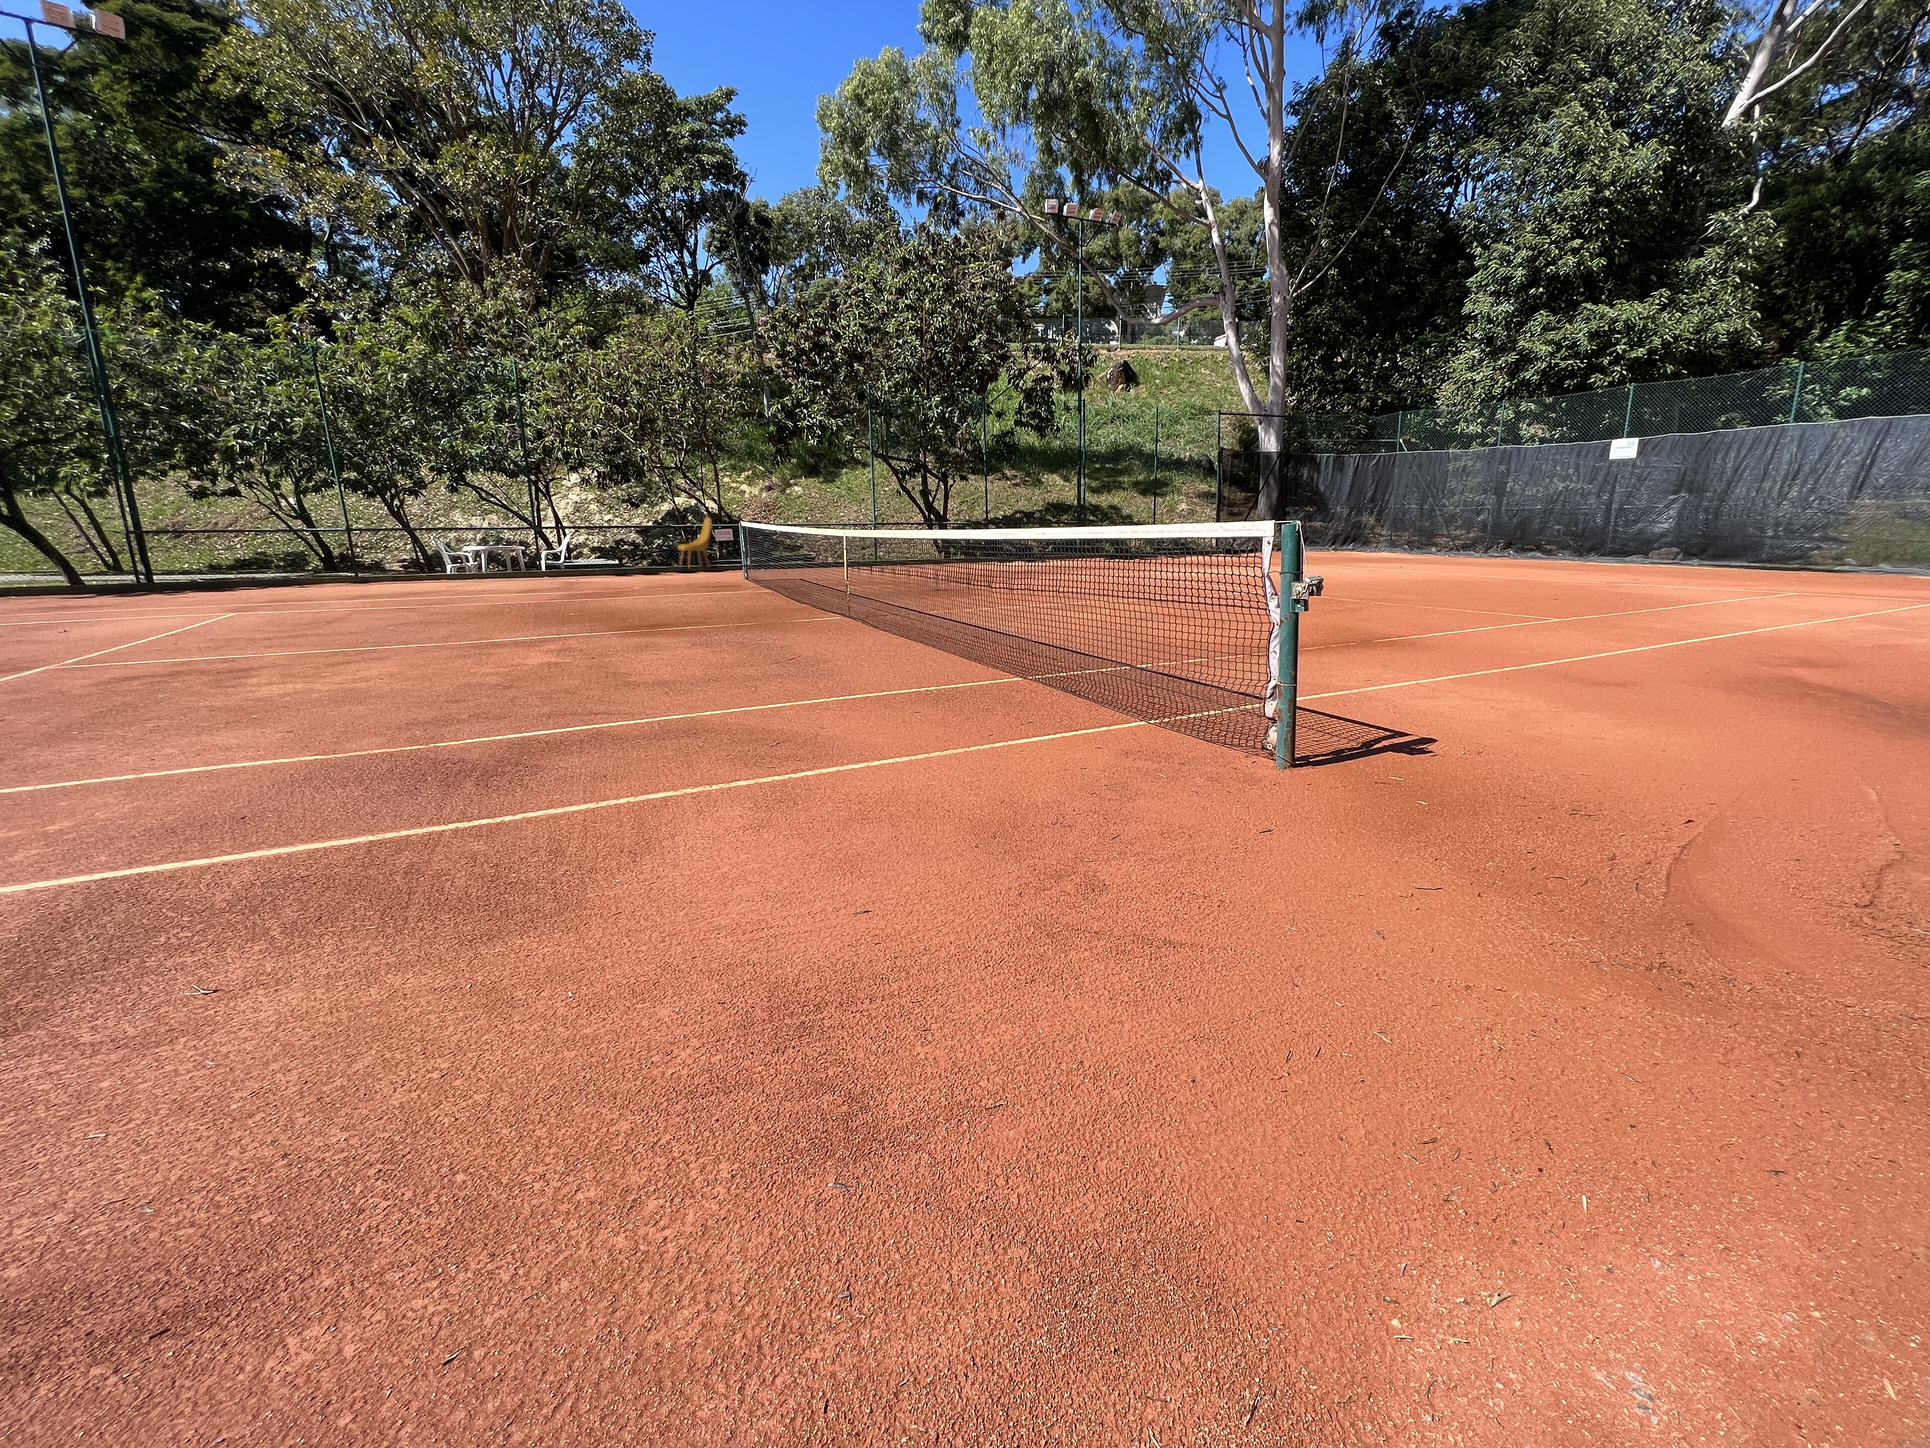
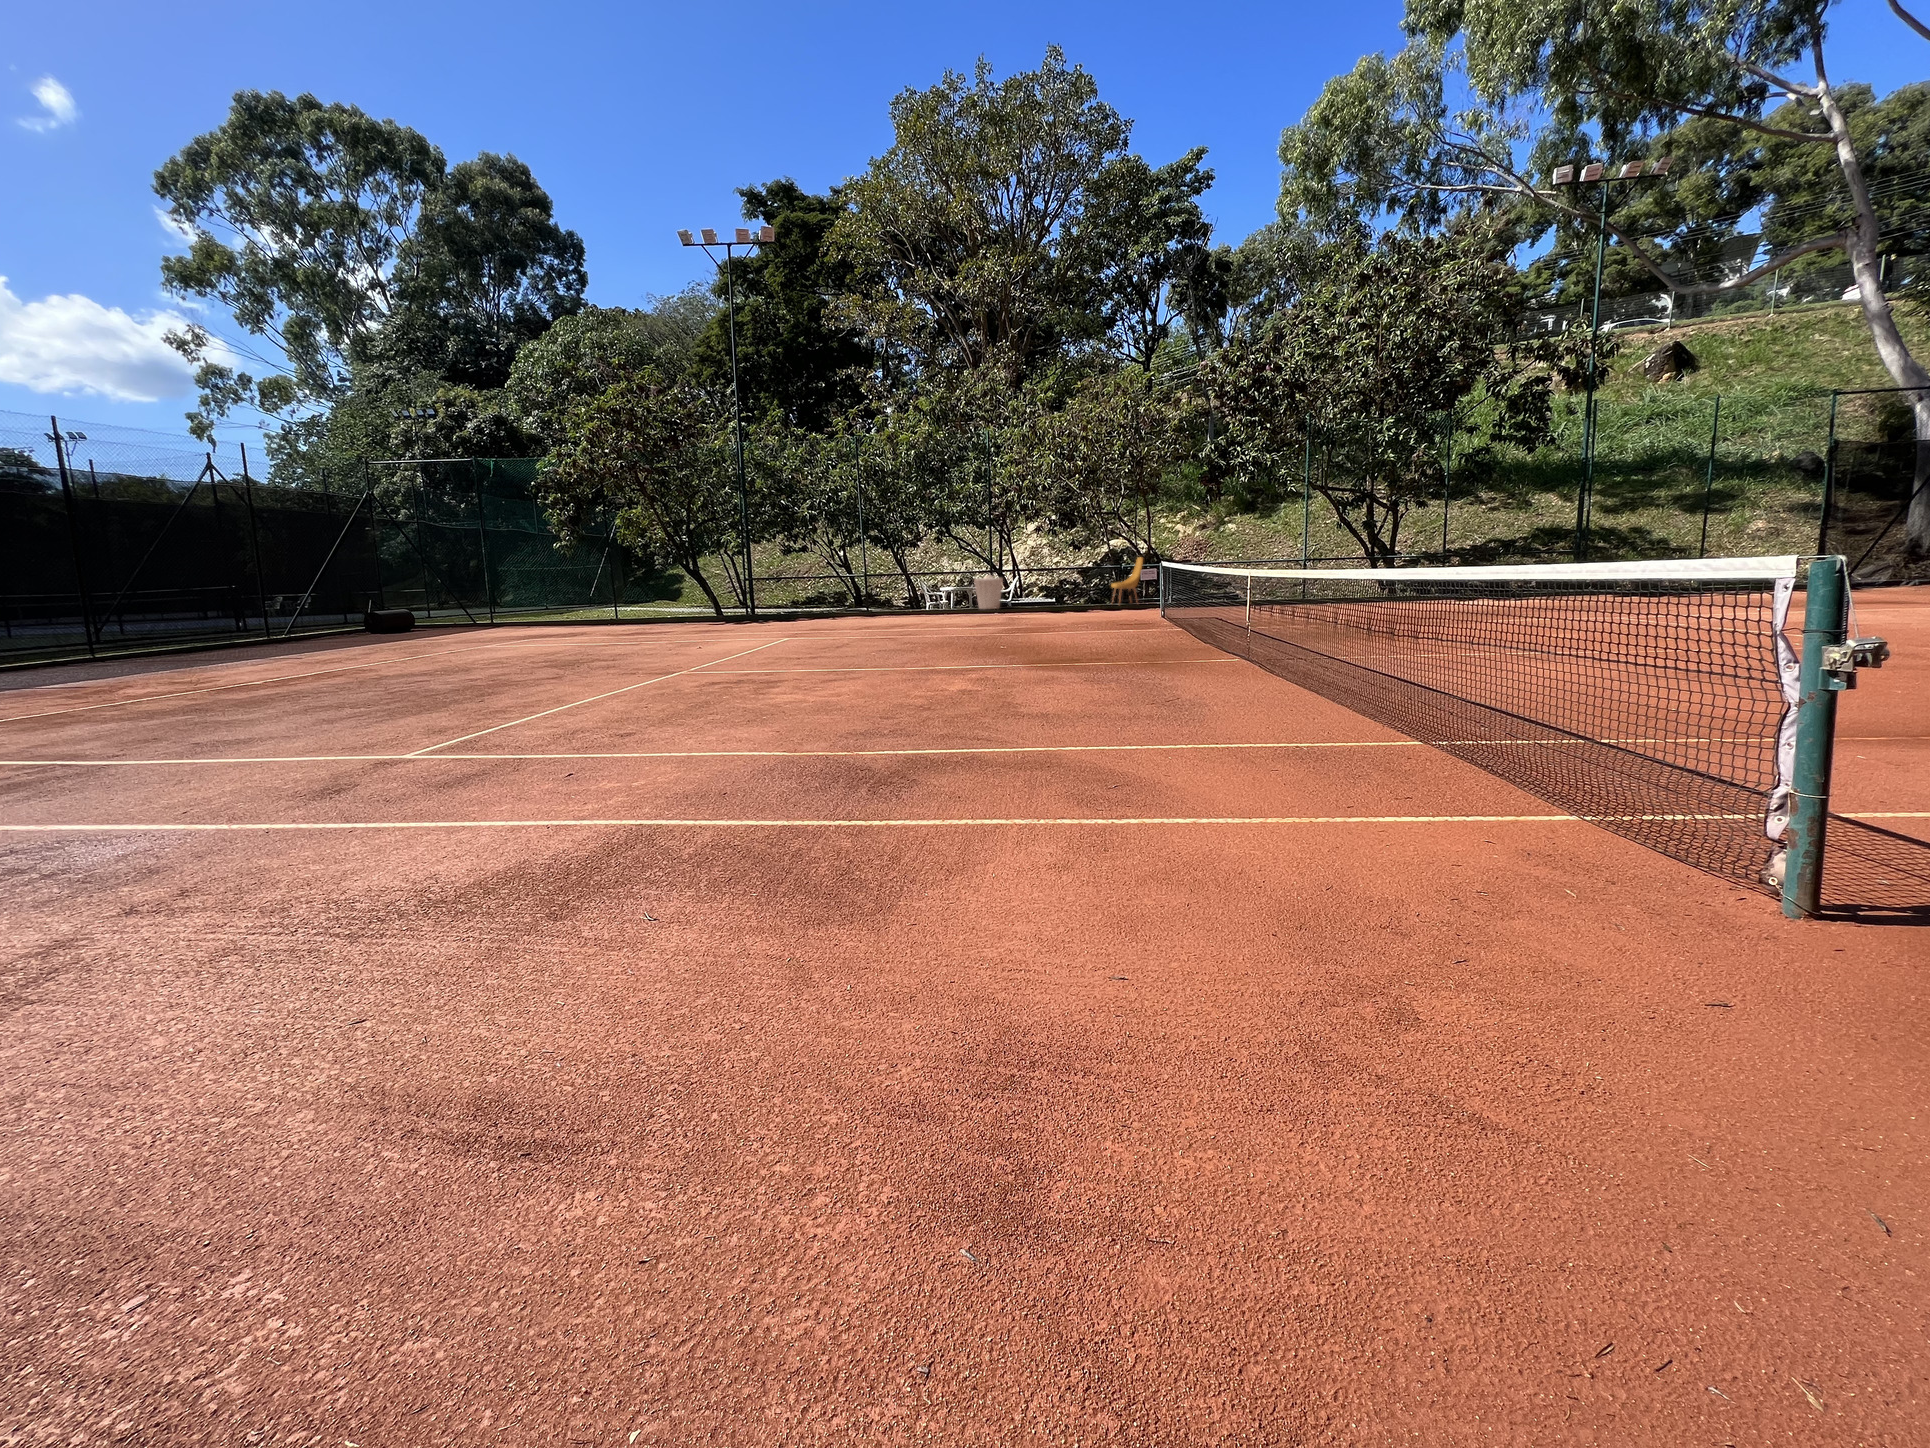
trash can: none [506,533,545,574] -> present [974,575,1003,609]

